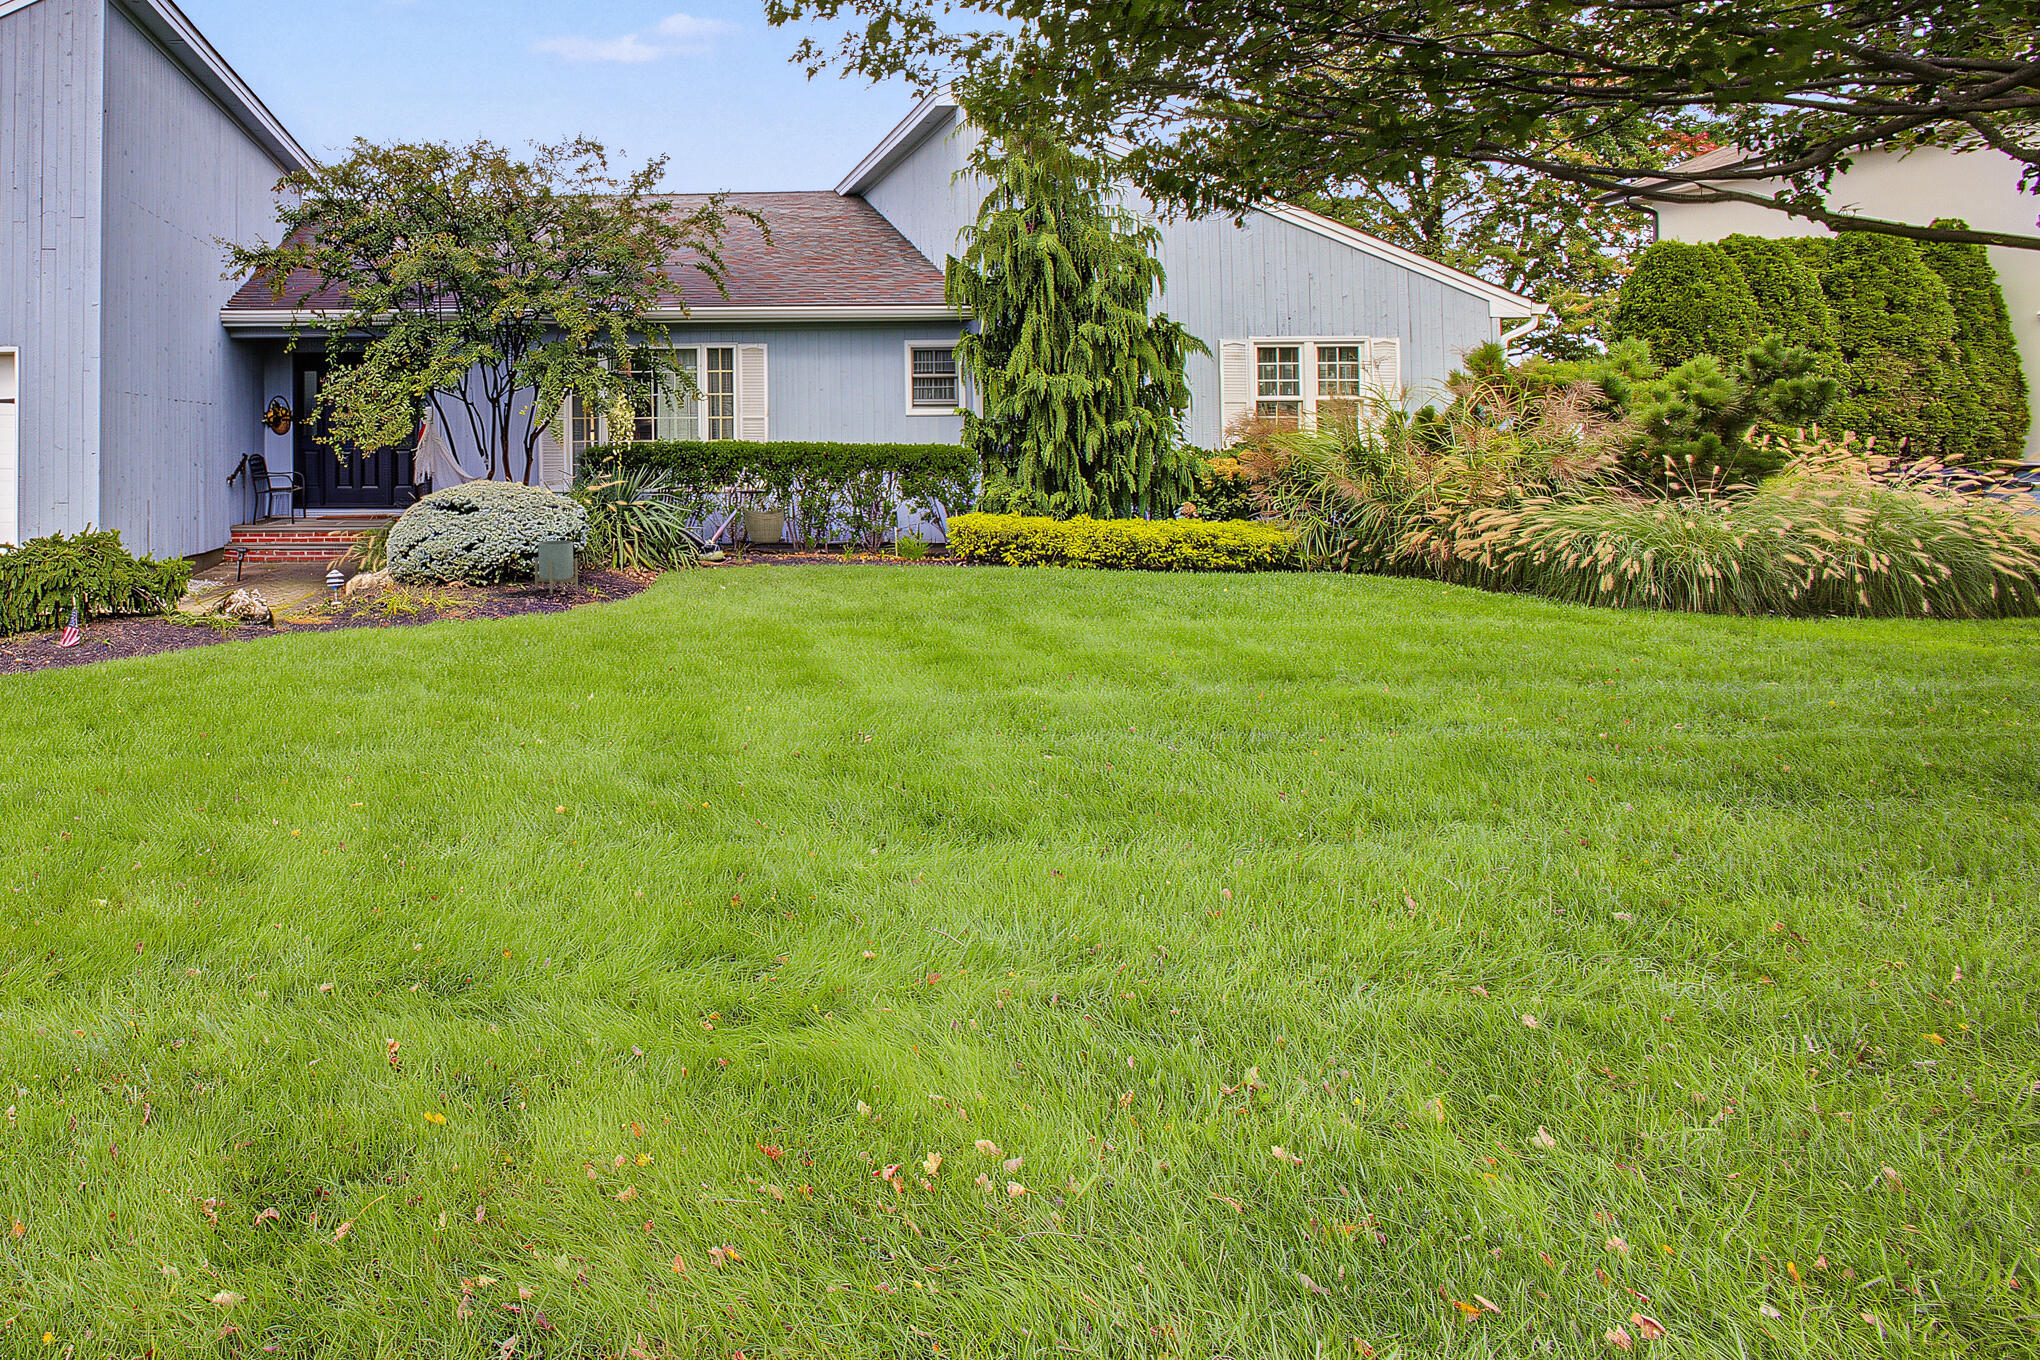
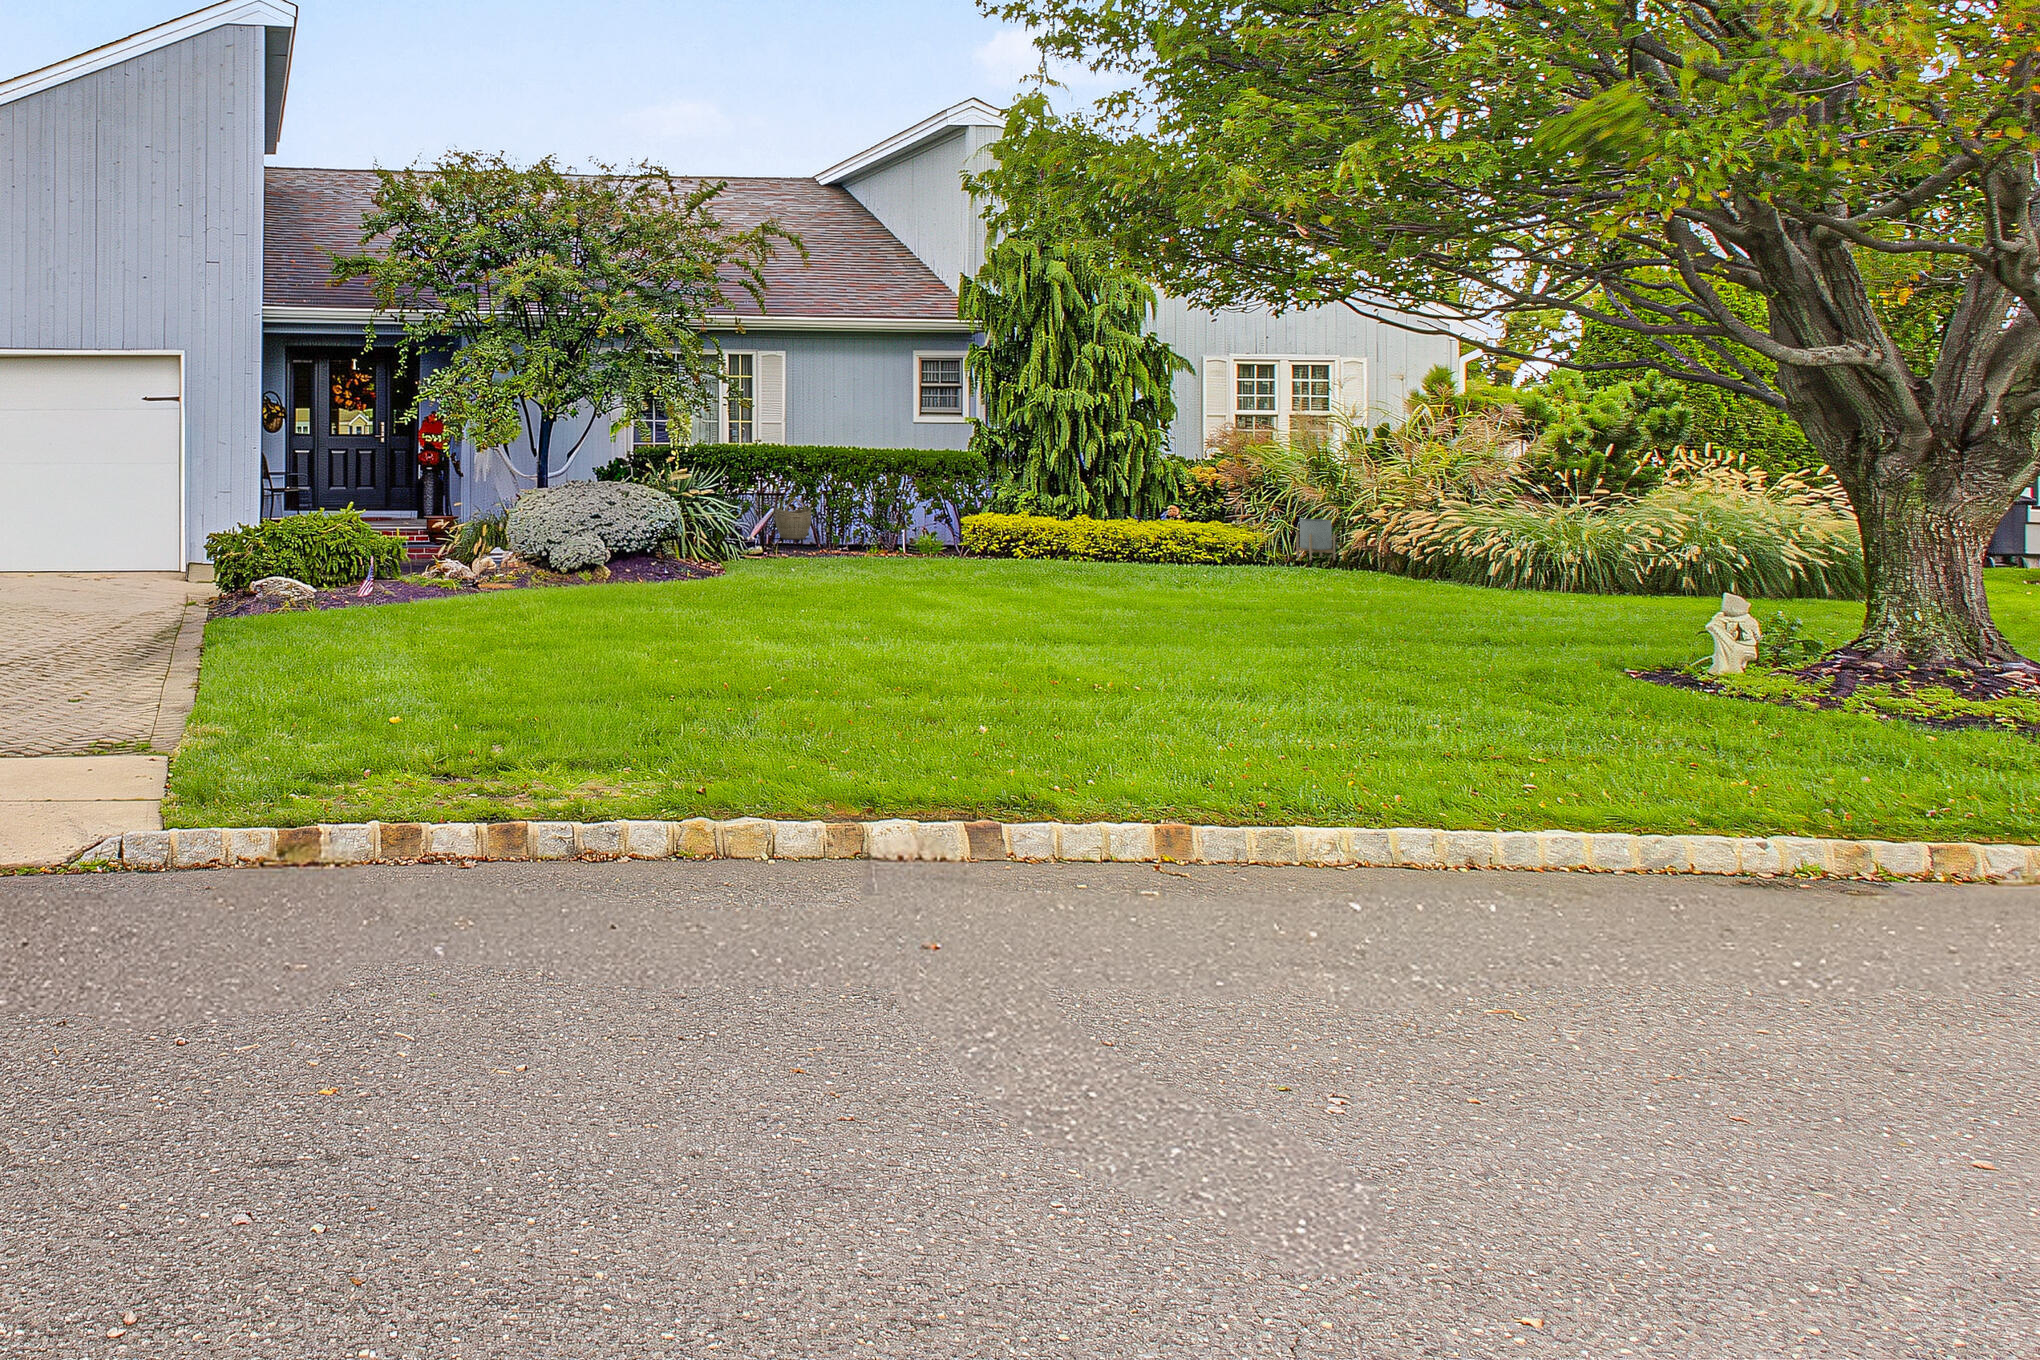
planter: present [535,541,578,594] -> present [1296,519,1335,560]

